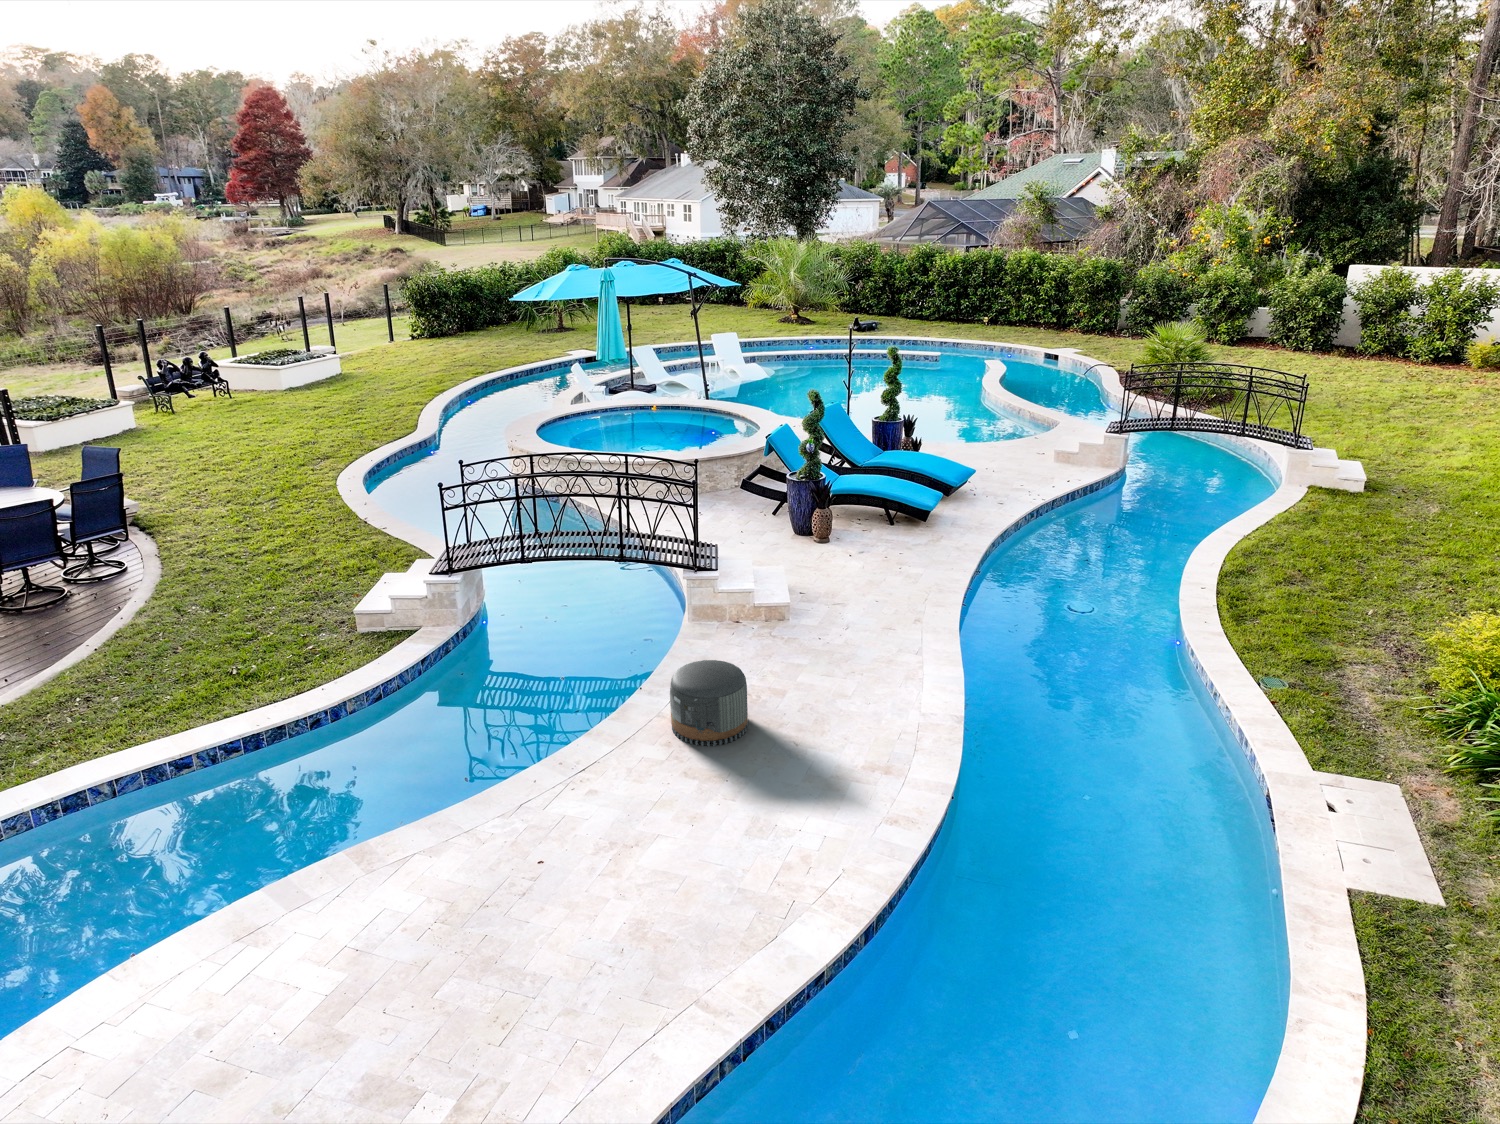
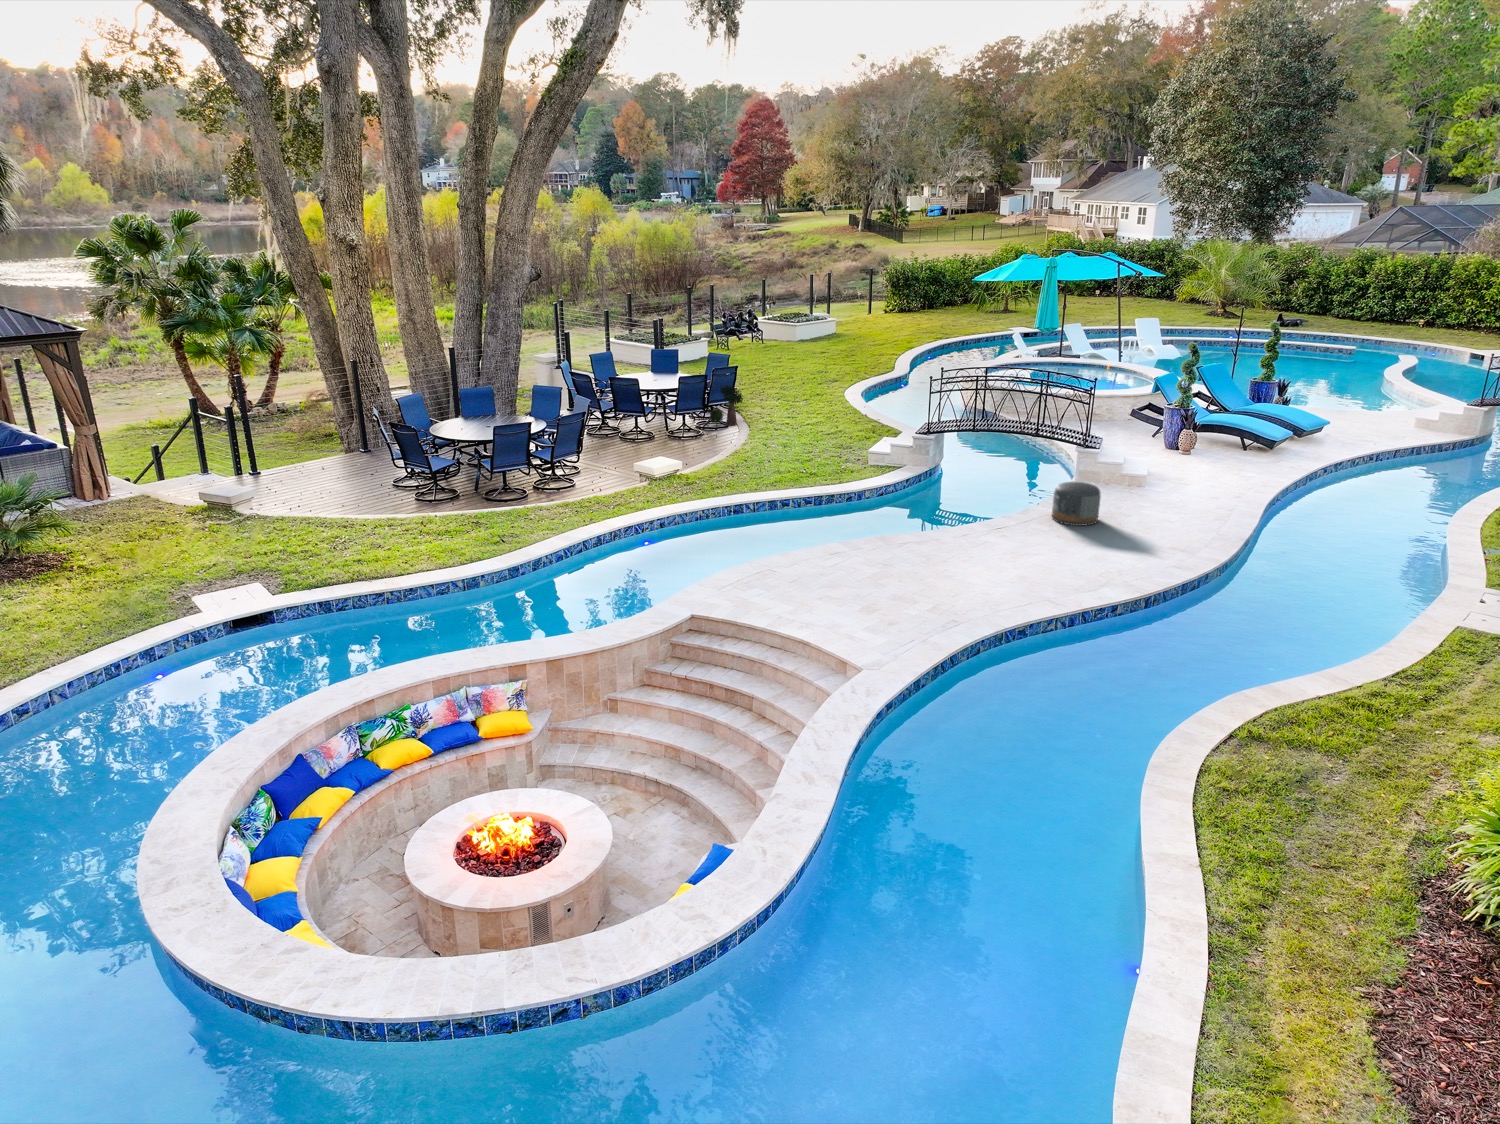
potted plant: none [70,509,133,580] -> present [710,385,743,426]

